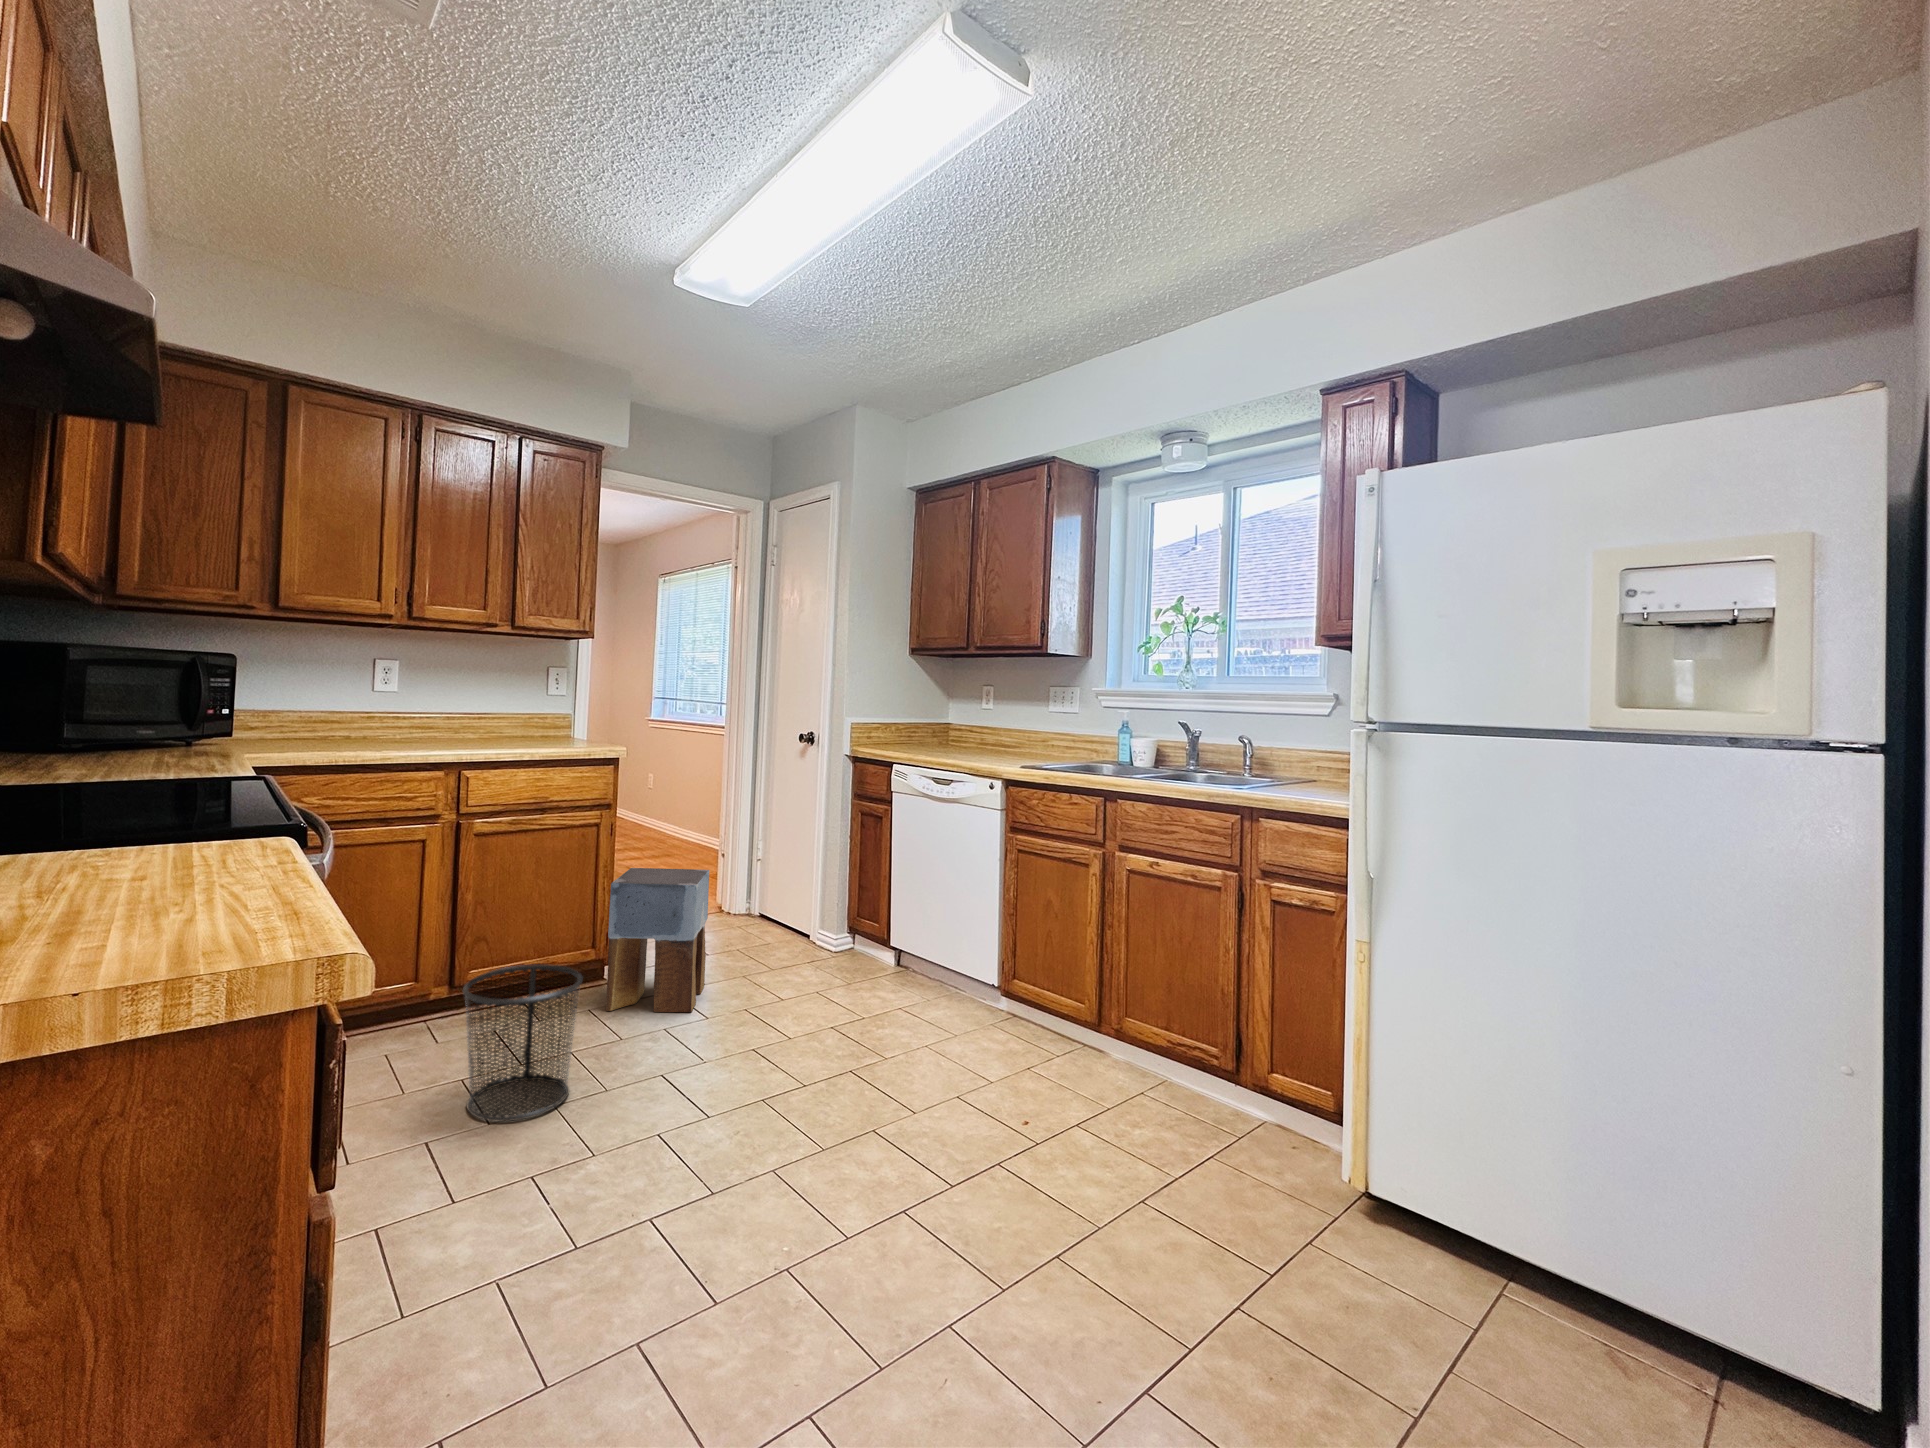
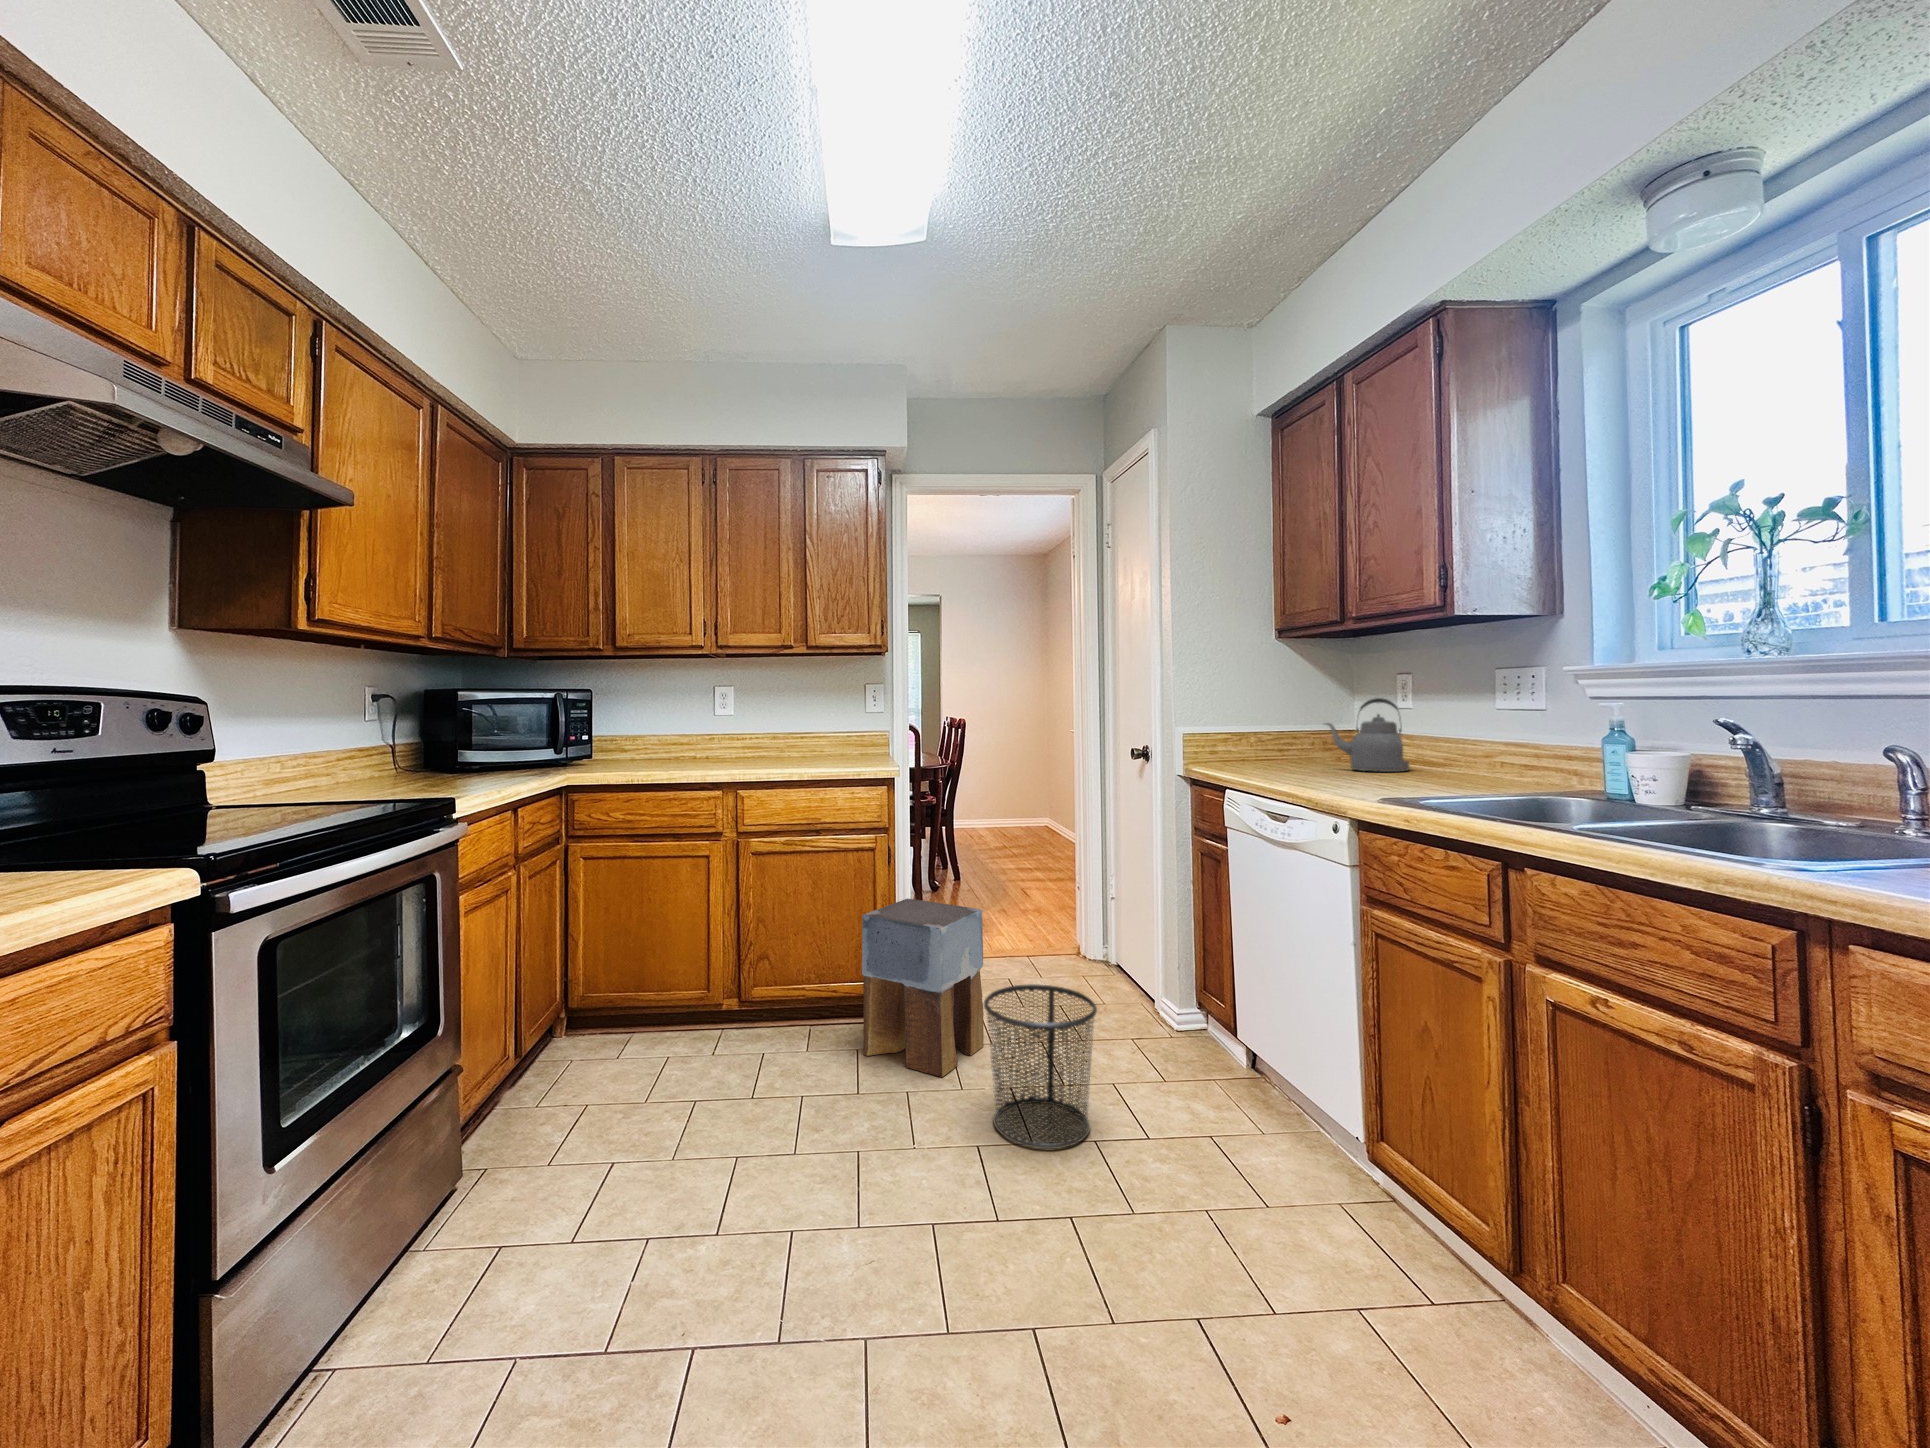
kettle: none [940,701,991,751] -> present [1325,698,1409,772]
waste bin: present [463,964,583,1122] -> present [984,984,1097,1149]

